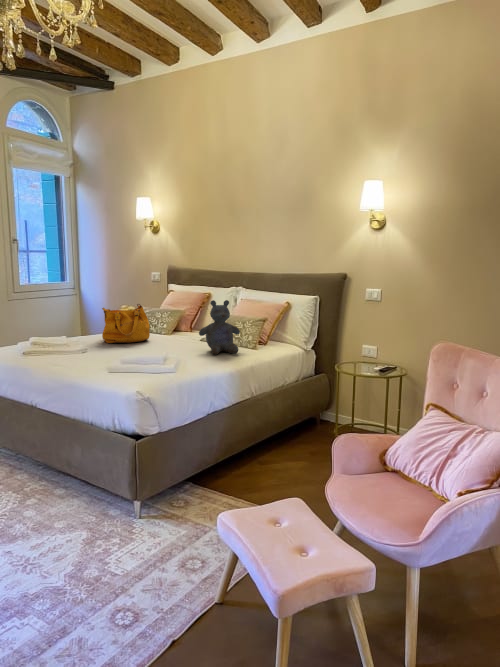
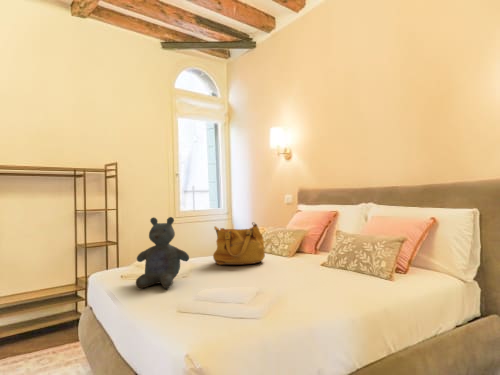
stuffed bear: present [199,300,240,355] -> present [136,217,189,288]

